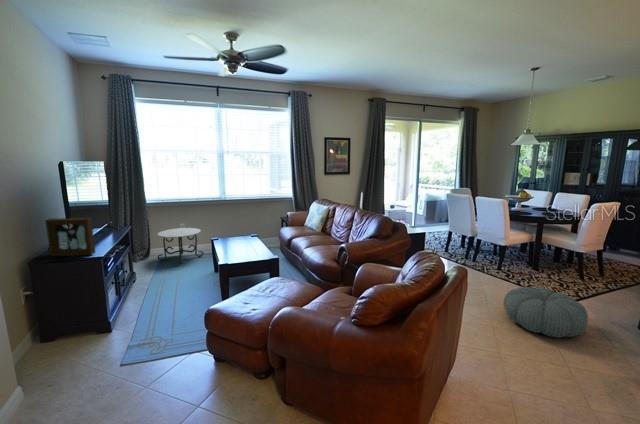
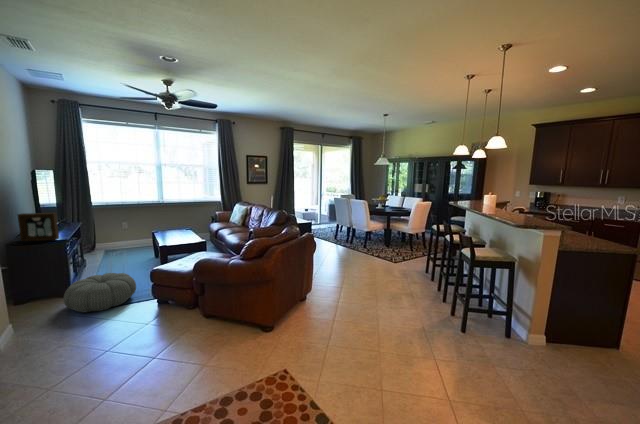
side table: present [158,228,203,264] -> none [103,226,145,254]
pouf: present [503,287,588,338] -> present [64,273,136,312]

